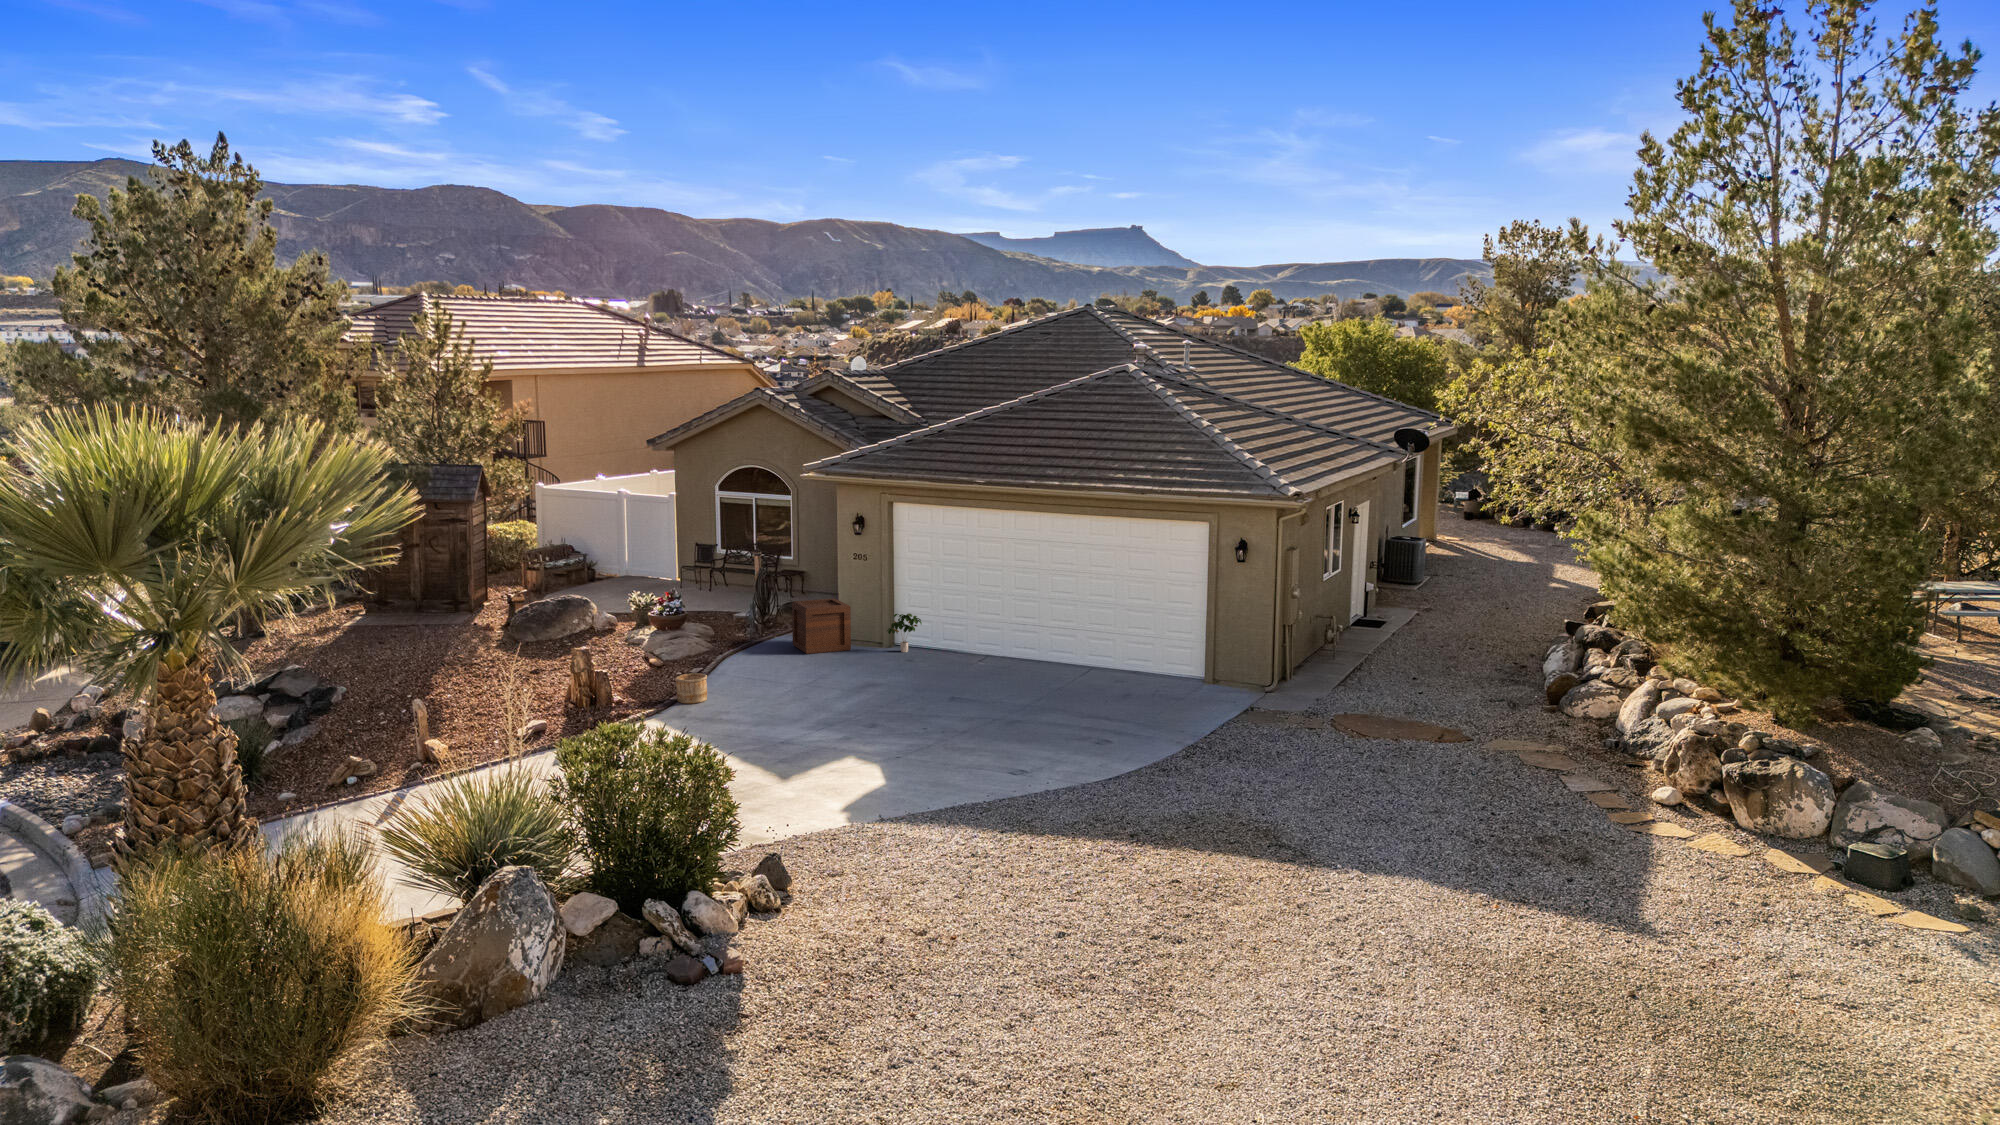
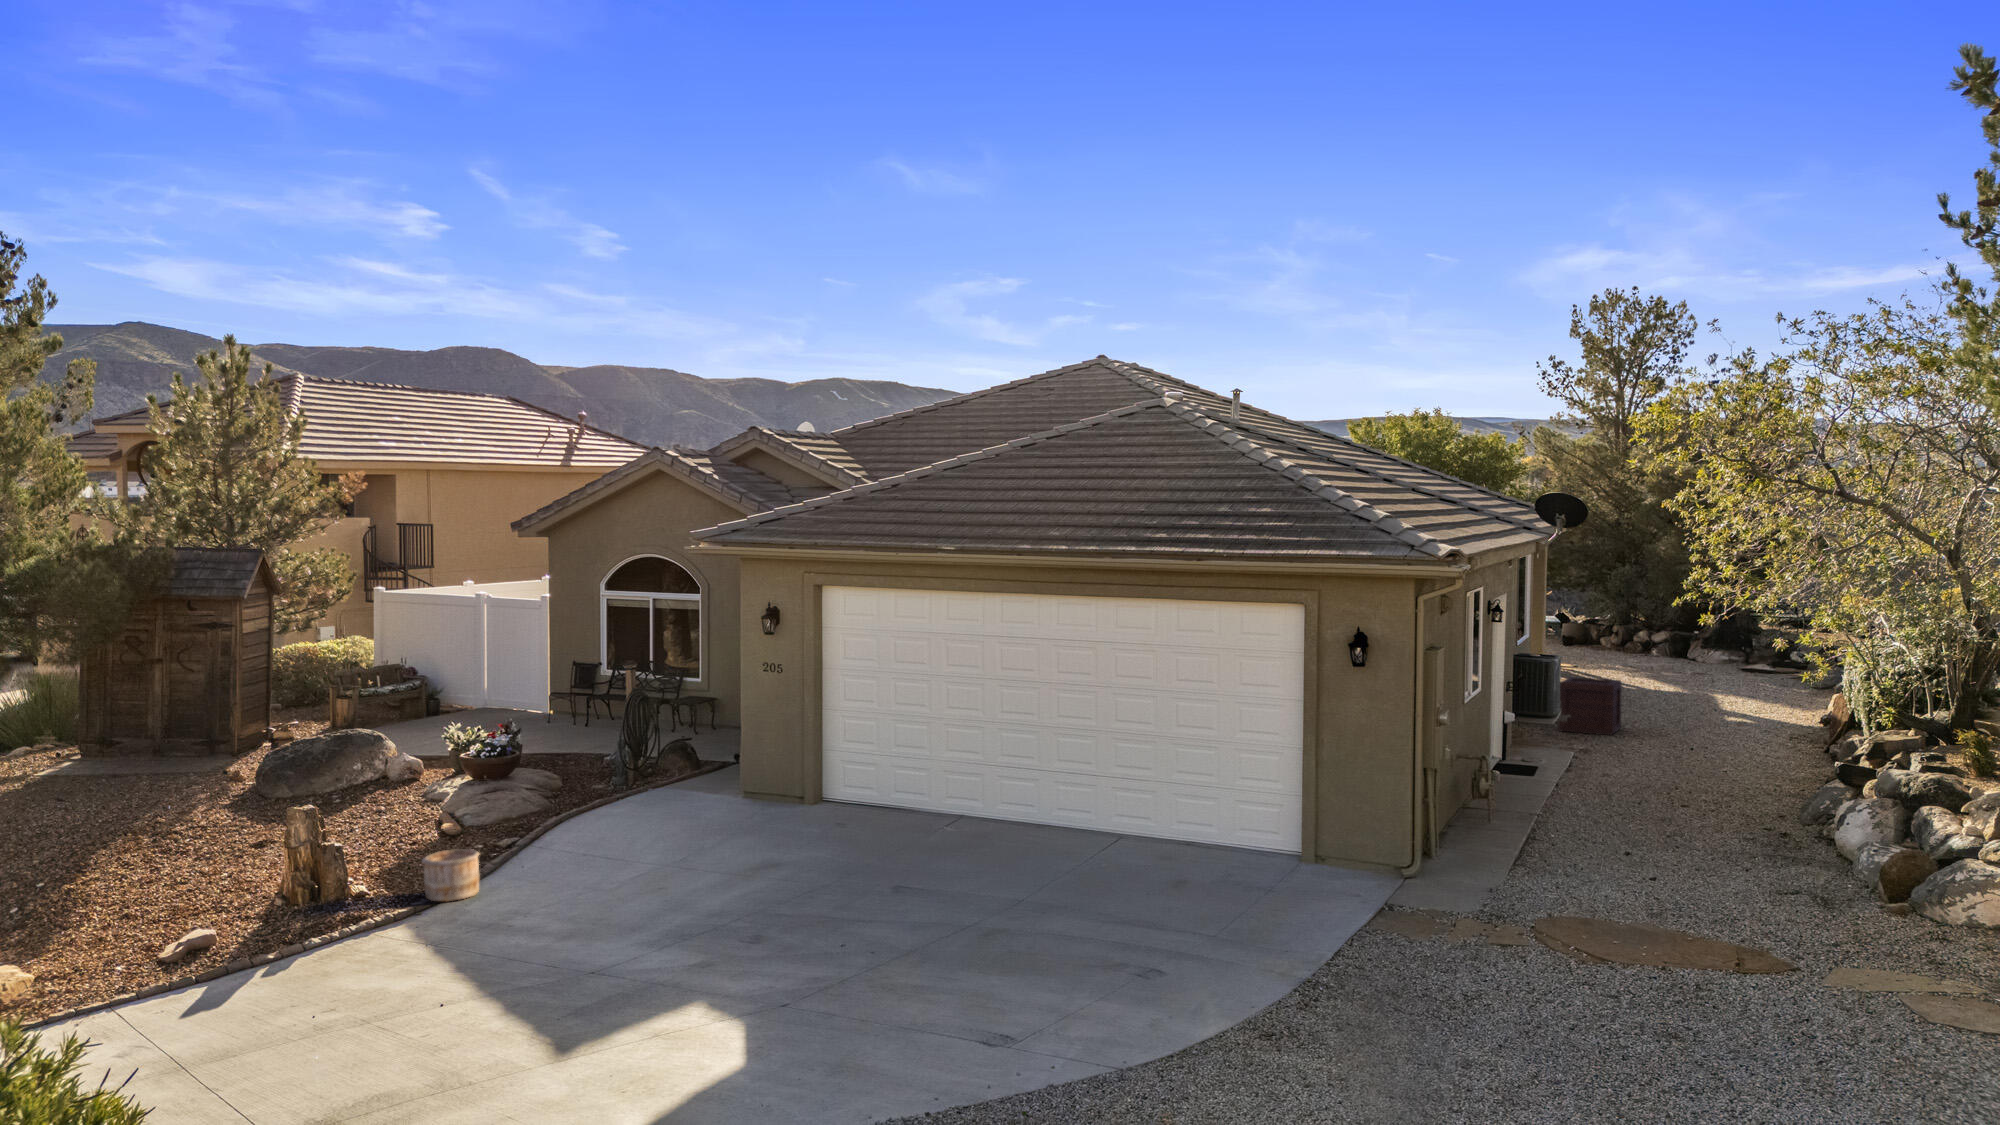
wooden crate: present [792,598,851,654] -> present [1558,677,1622,735]
potted plant: present [887,613,922,652] -> none [807,753,860,813]

